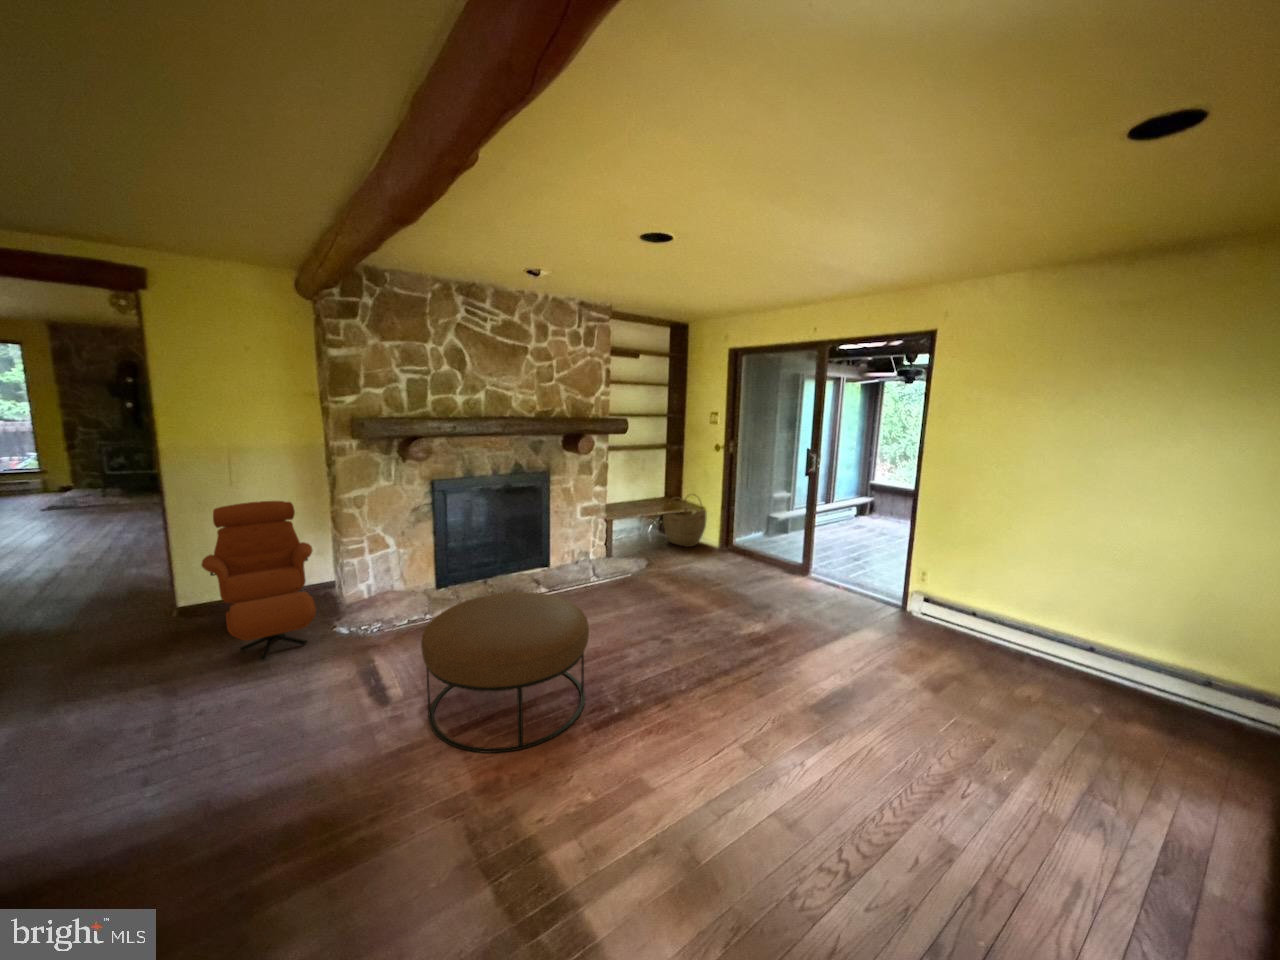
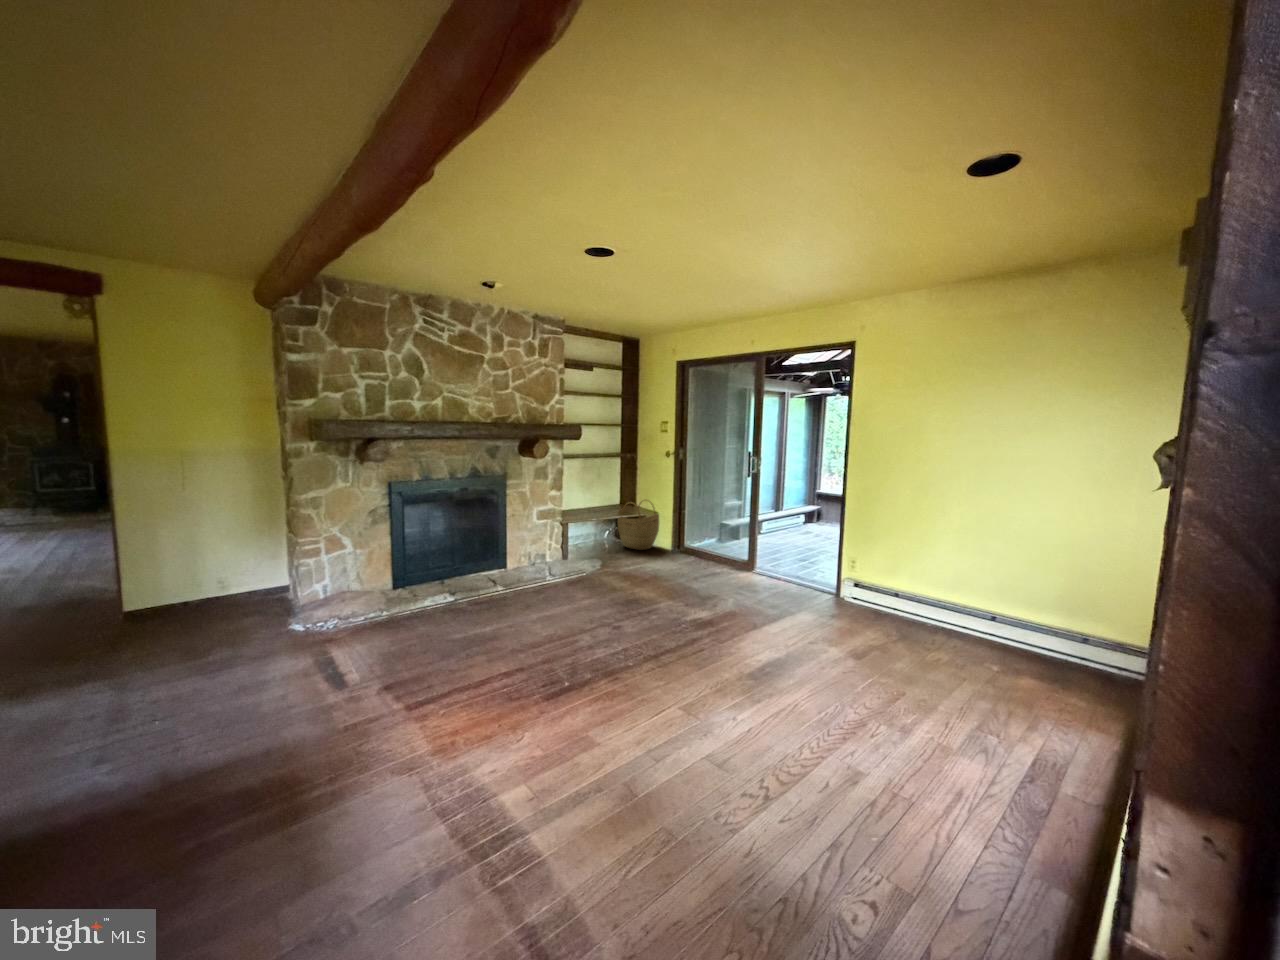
armchair: present [202,501,316,660] -> none [152,504,272,656]
ottoman: present [421,592,589,753] -> none [382,580,542,722]

